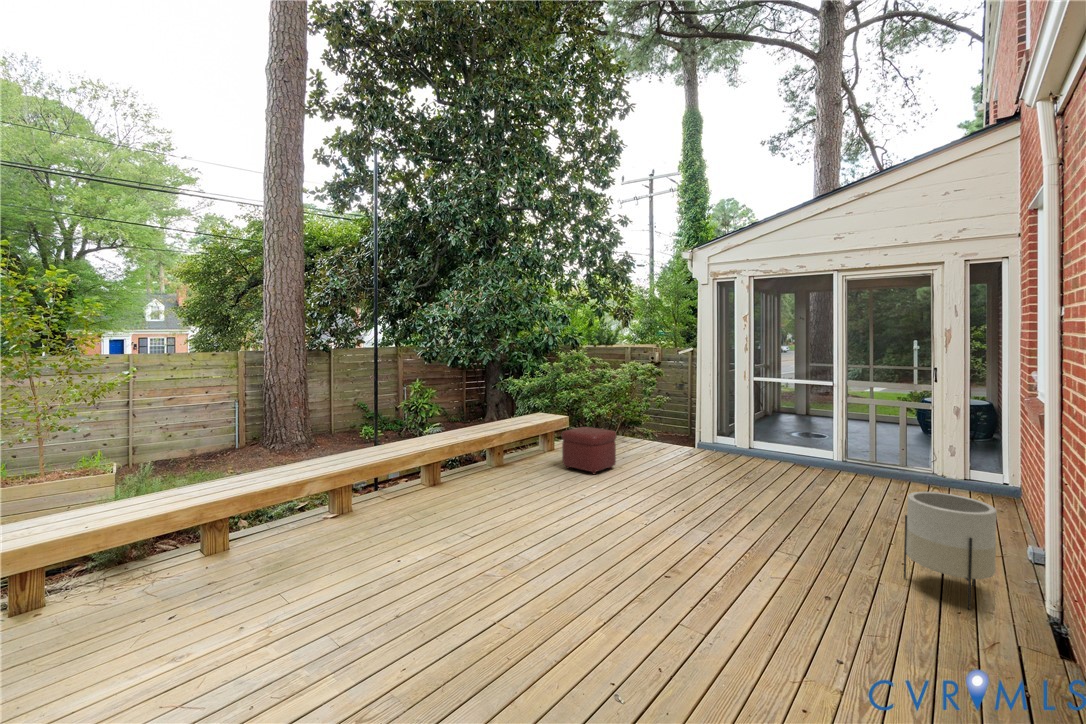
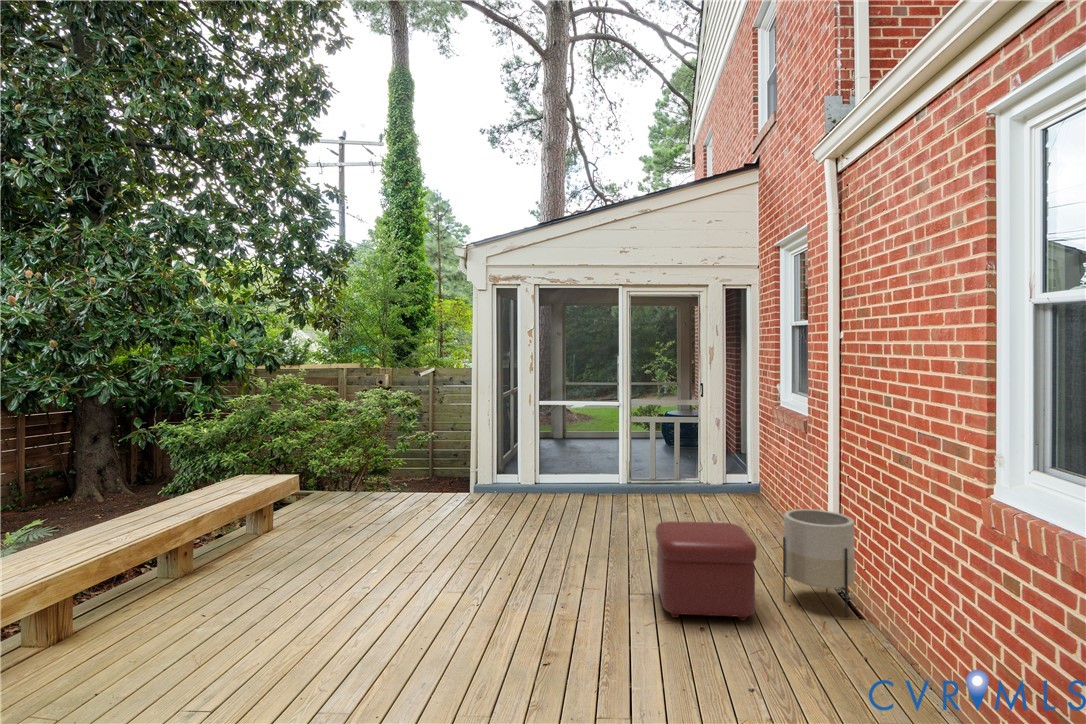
ottoman: present [562,427,616,474] -> present [656,521,756,621]

